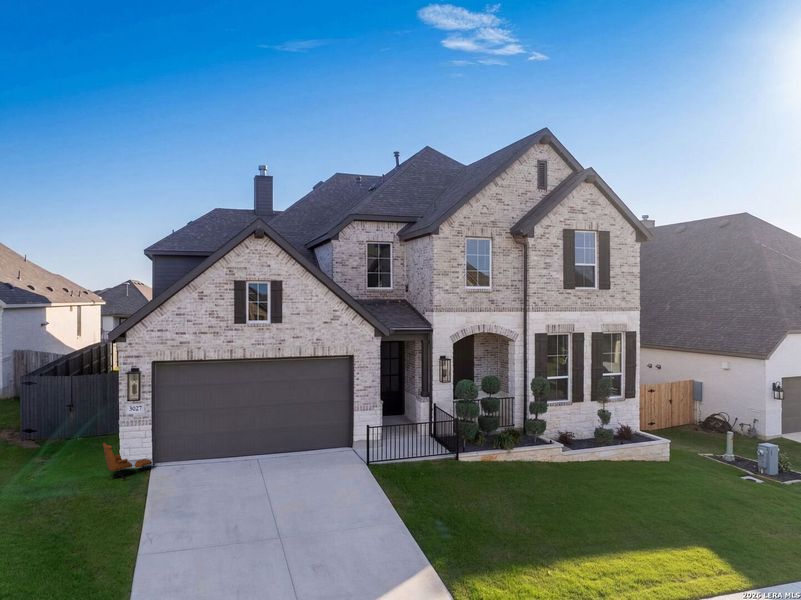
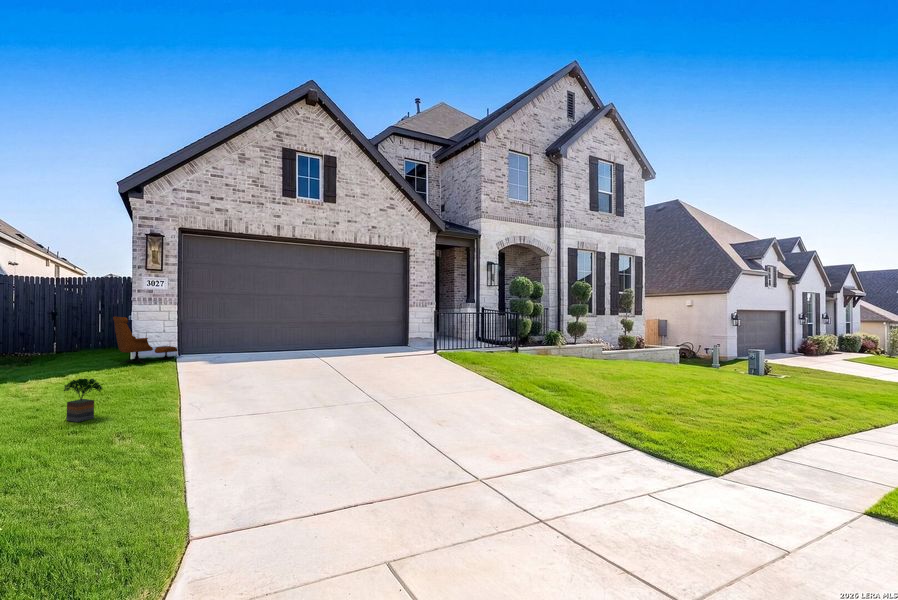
potted tree: none [51,530,76,562] -> present [64,378,102,422]

